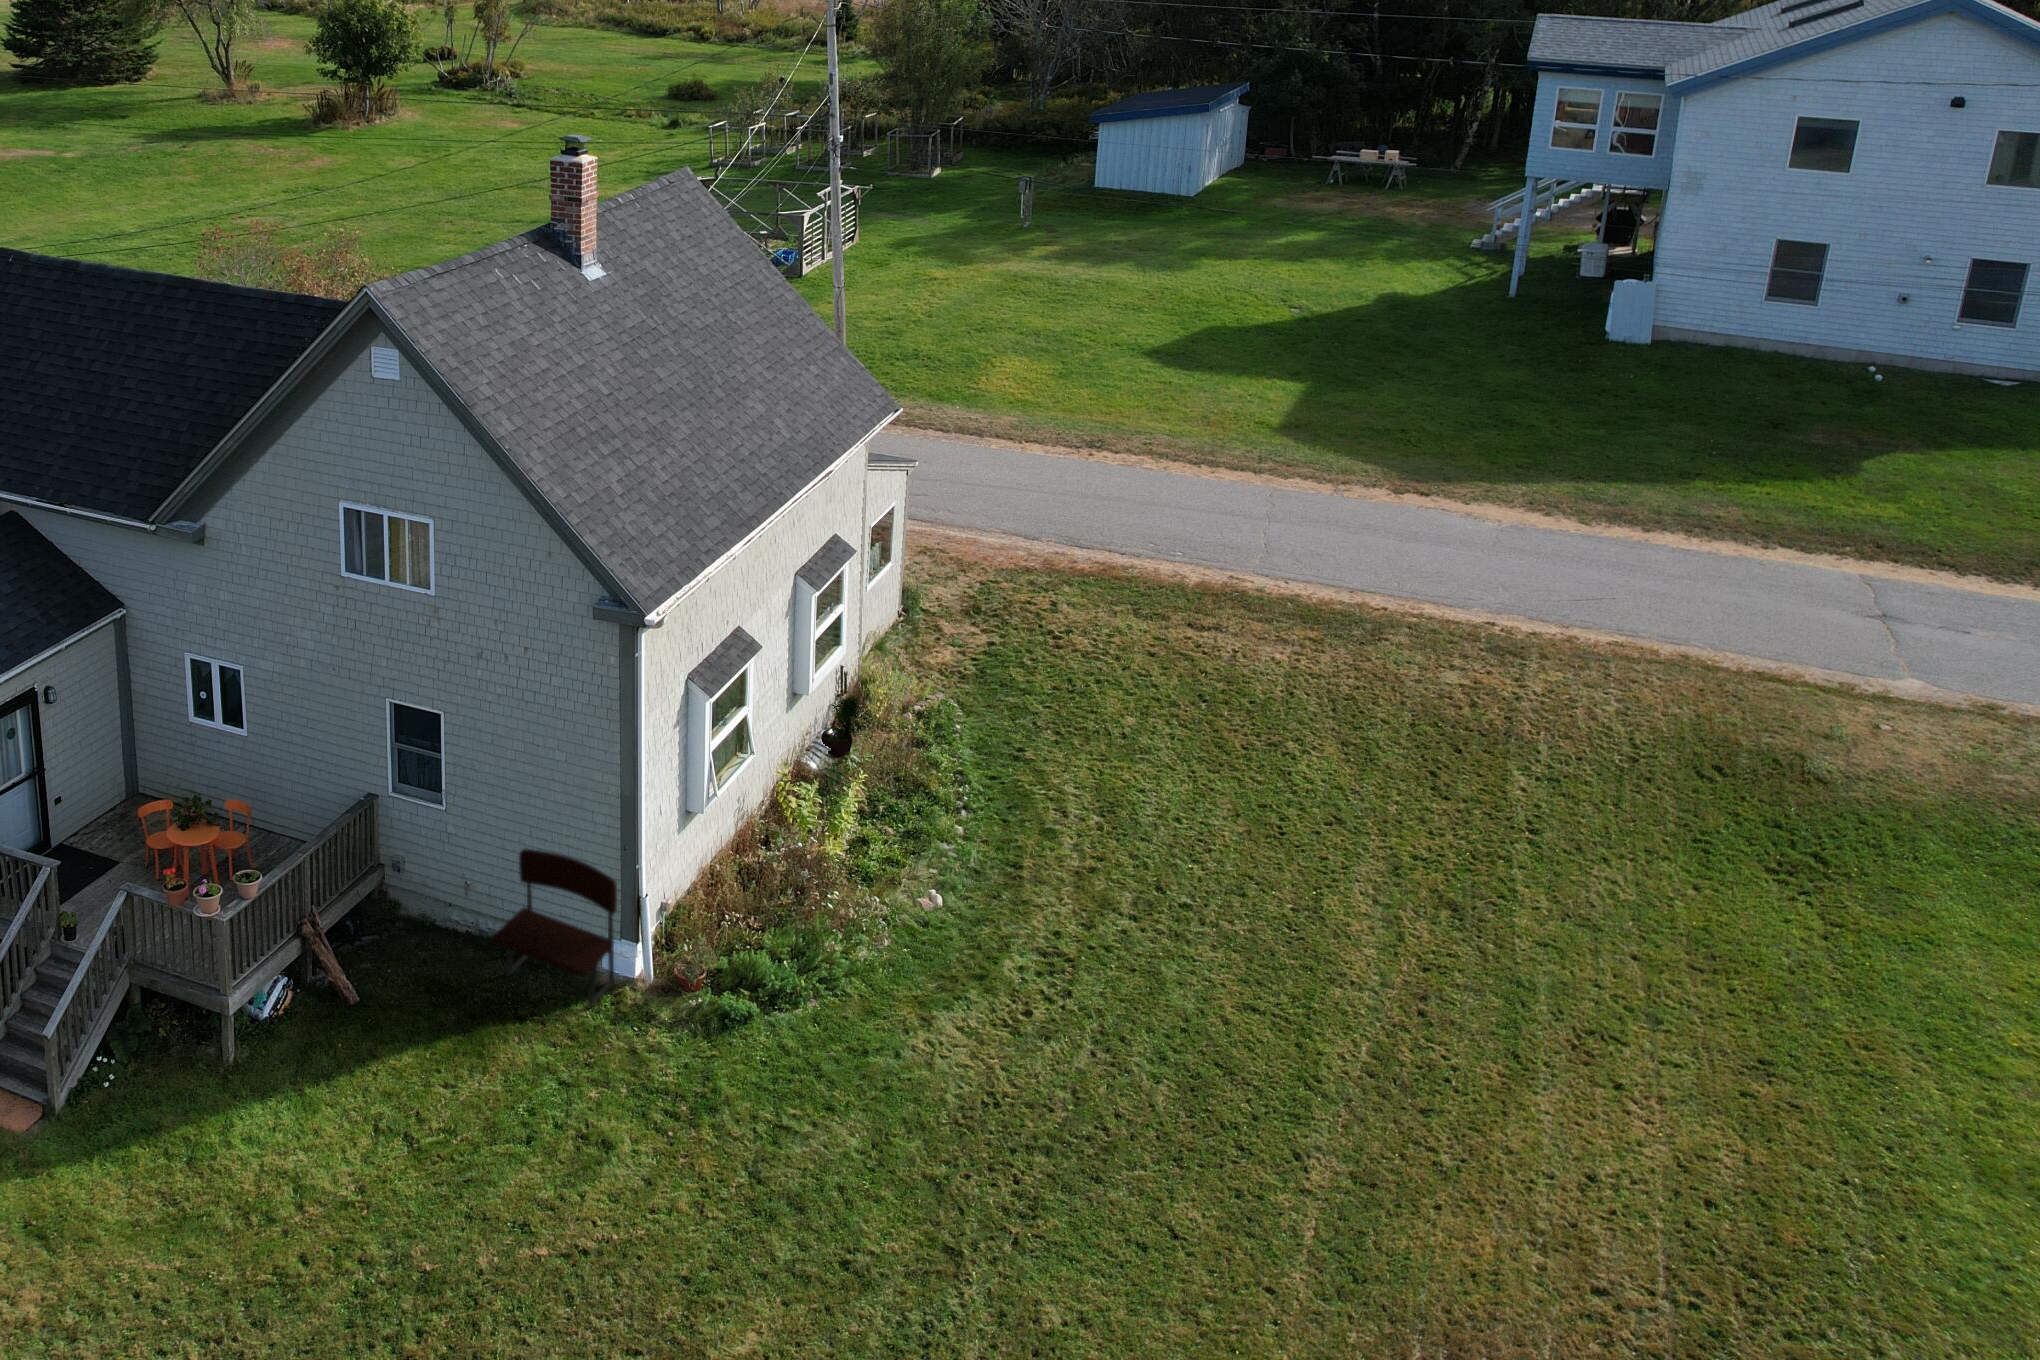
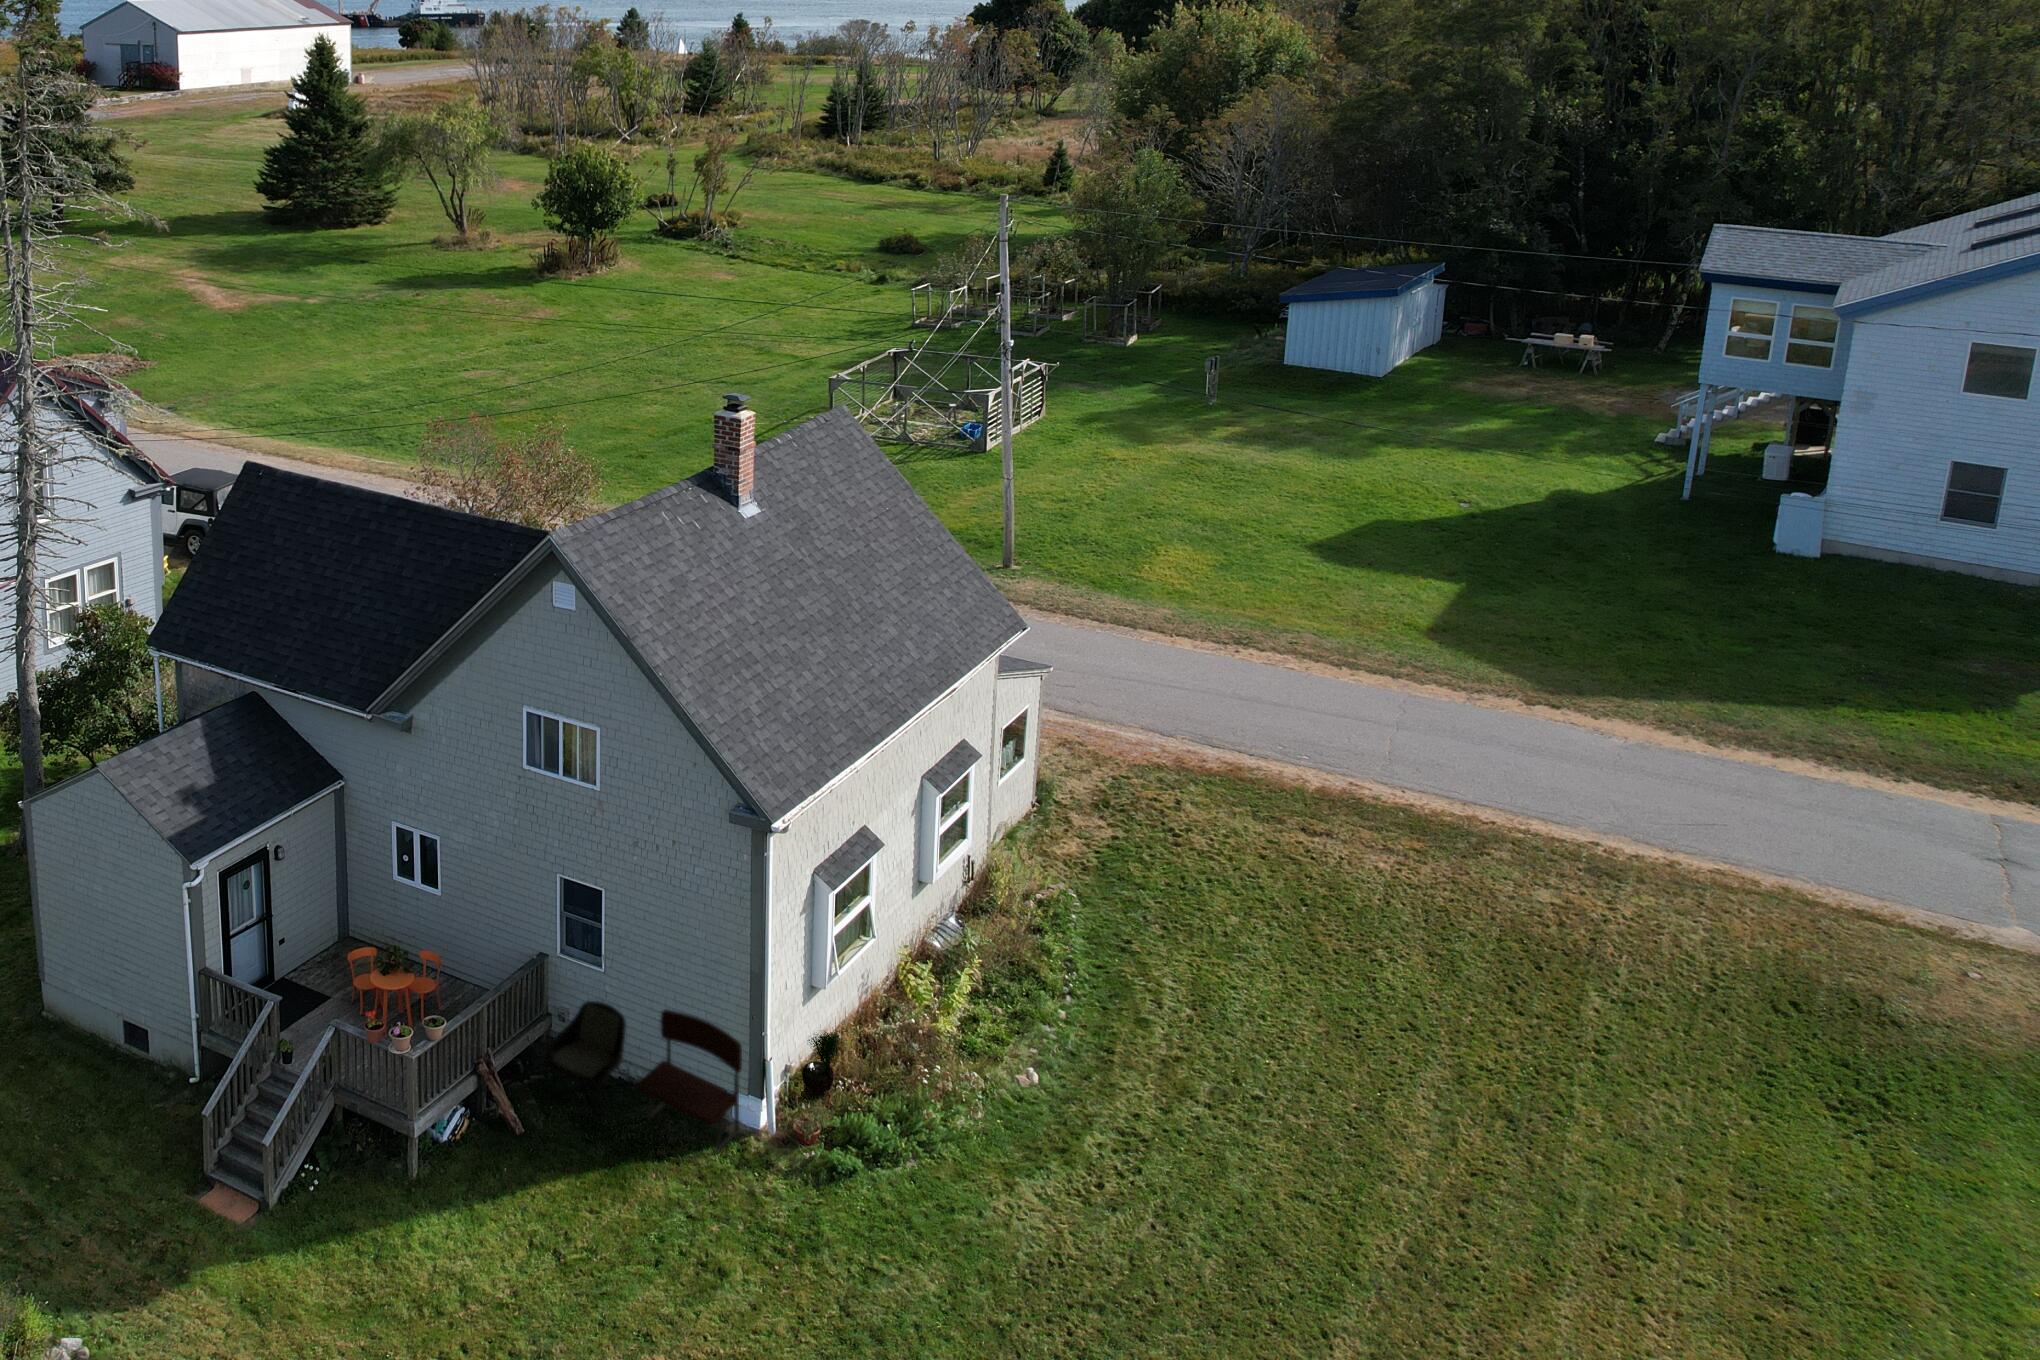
potted tree: present [821,695,861,756] -> present [802,1030,842,1093]
lounge chair: none [383,846,486,976] -> present [545,1001,630,1113]

